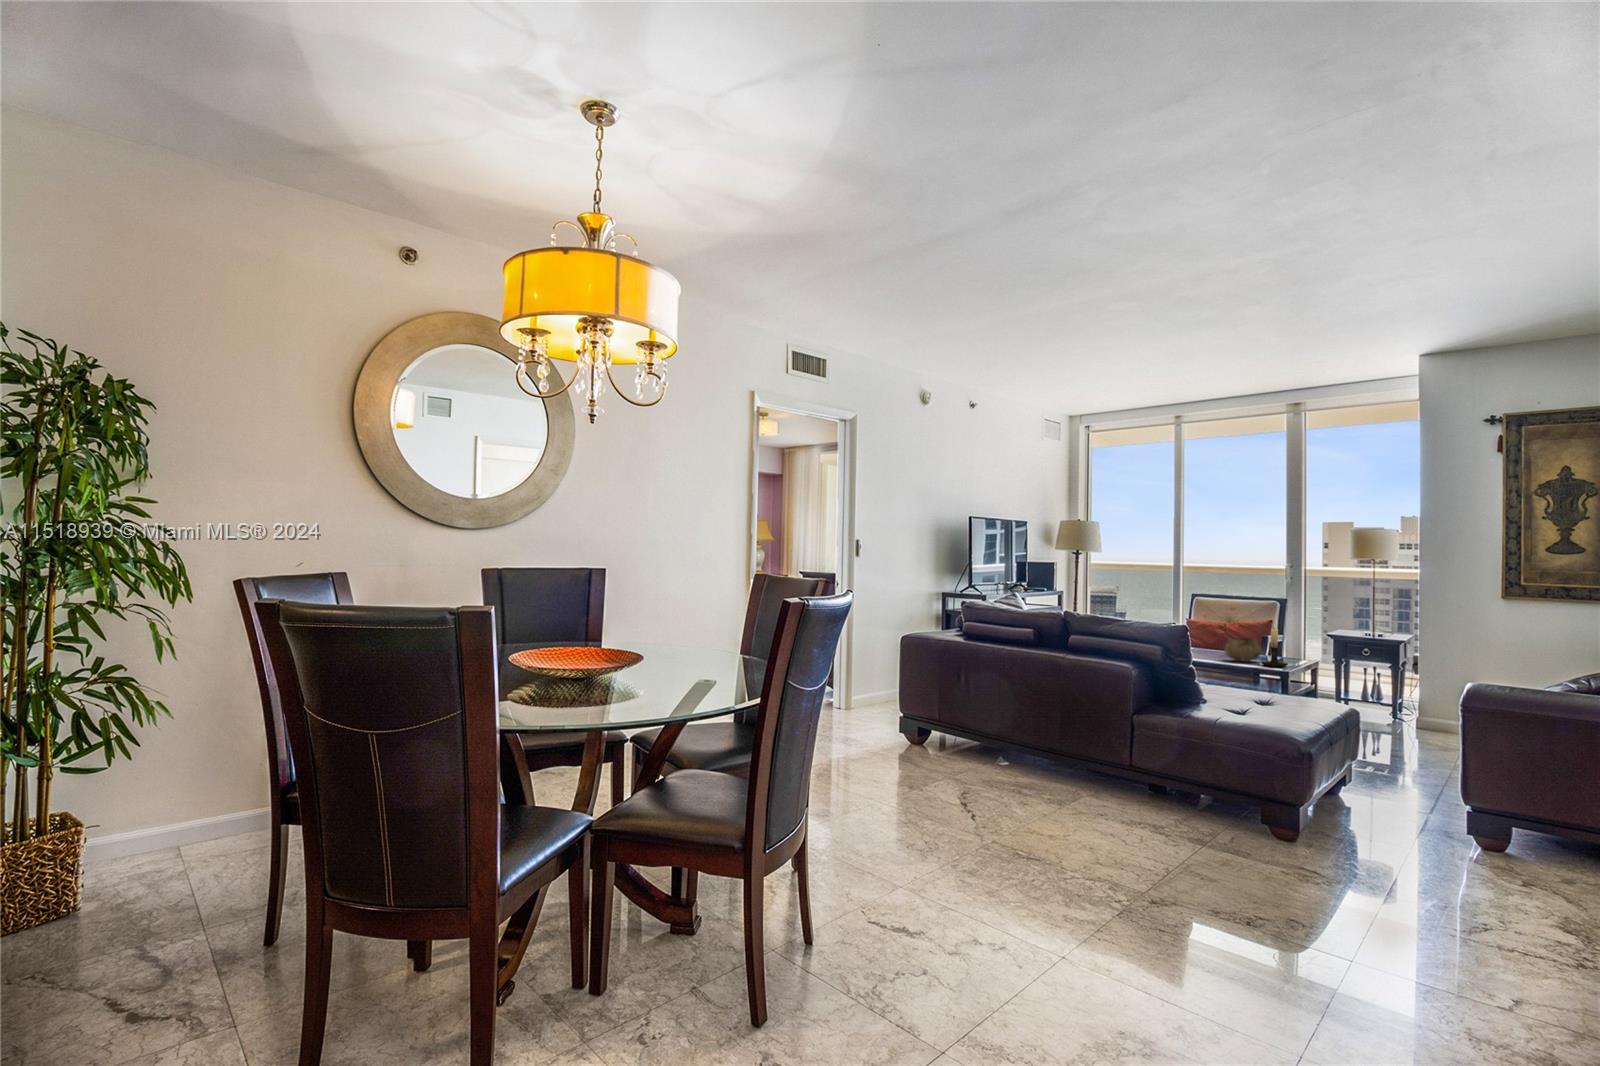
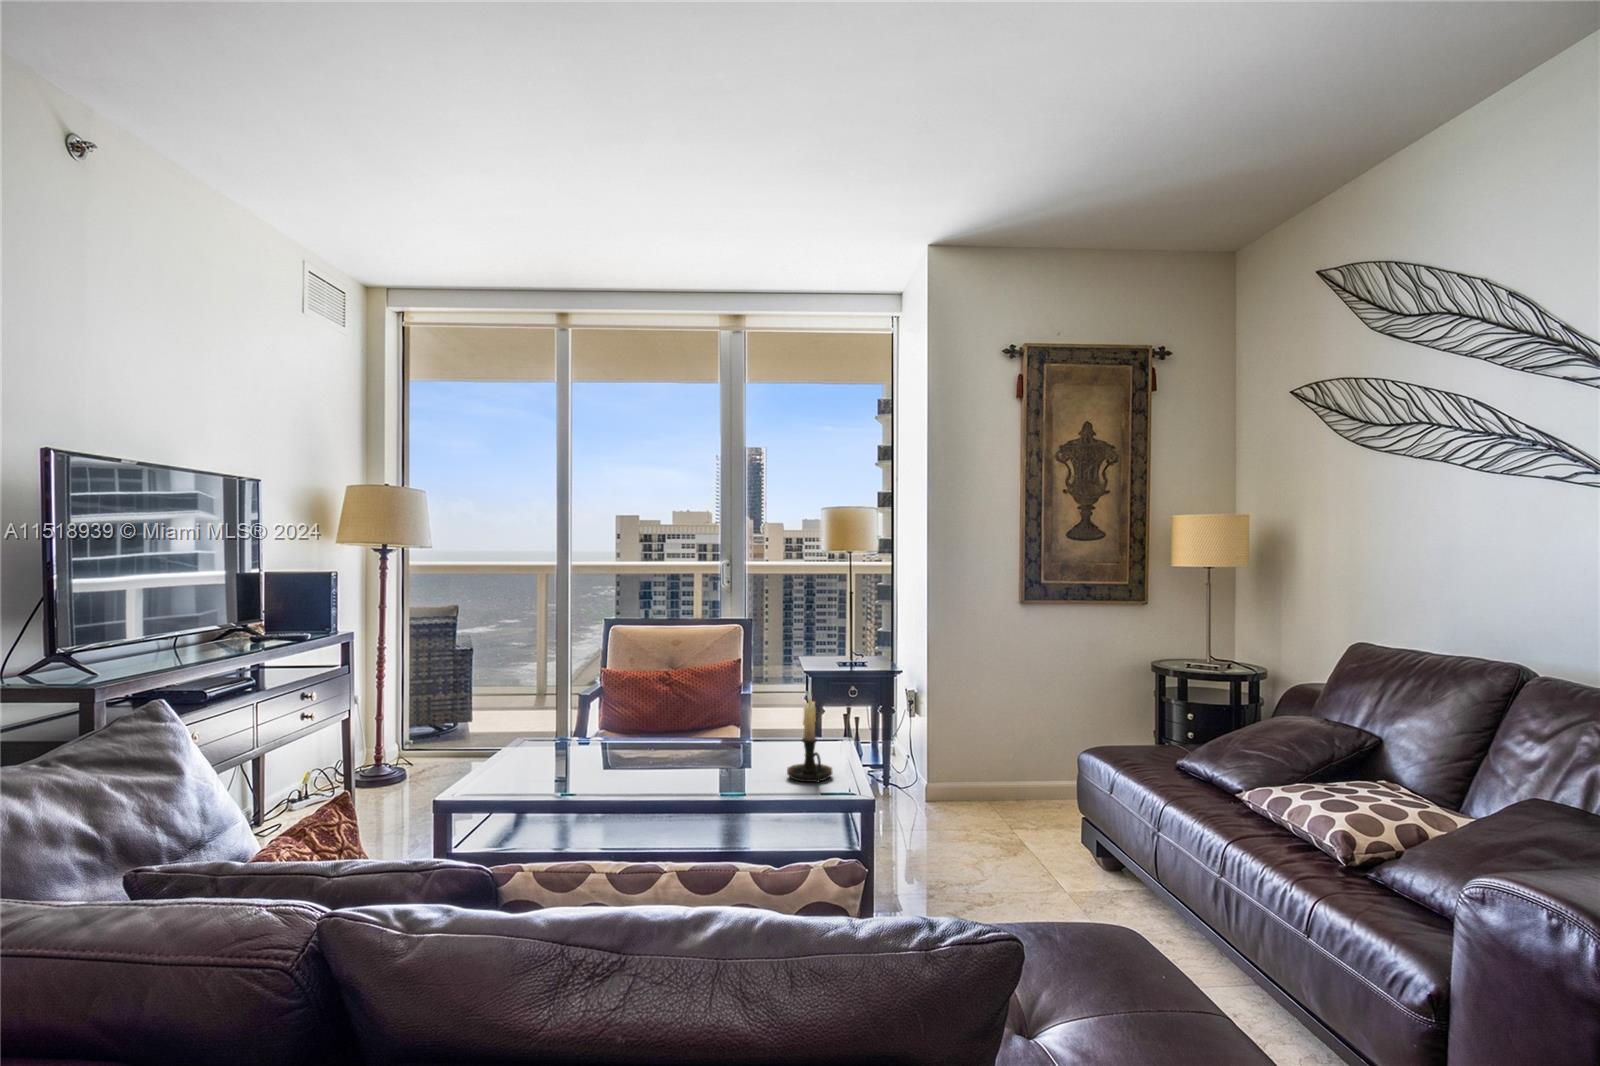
decorative bowl: present [1225,638,1261,662] -> none [706,716,770,769]

